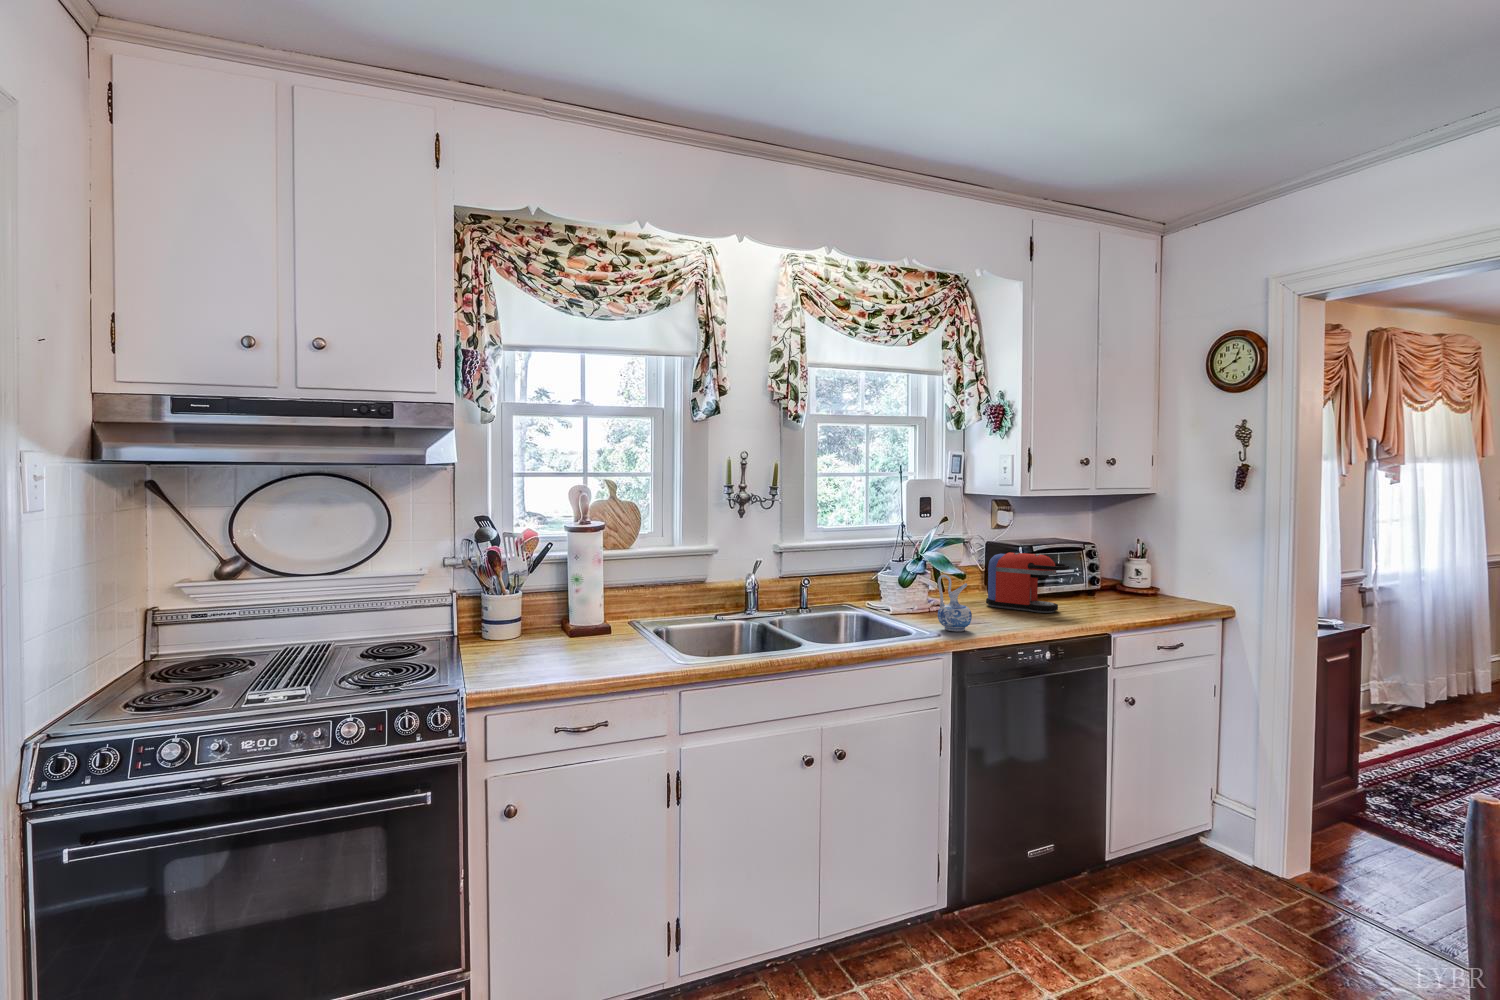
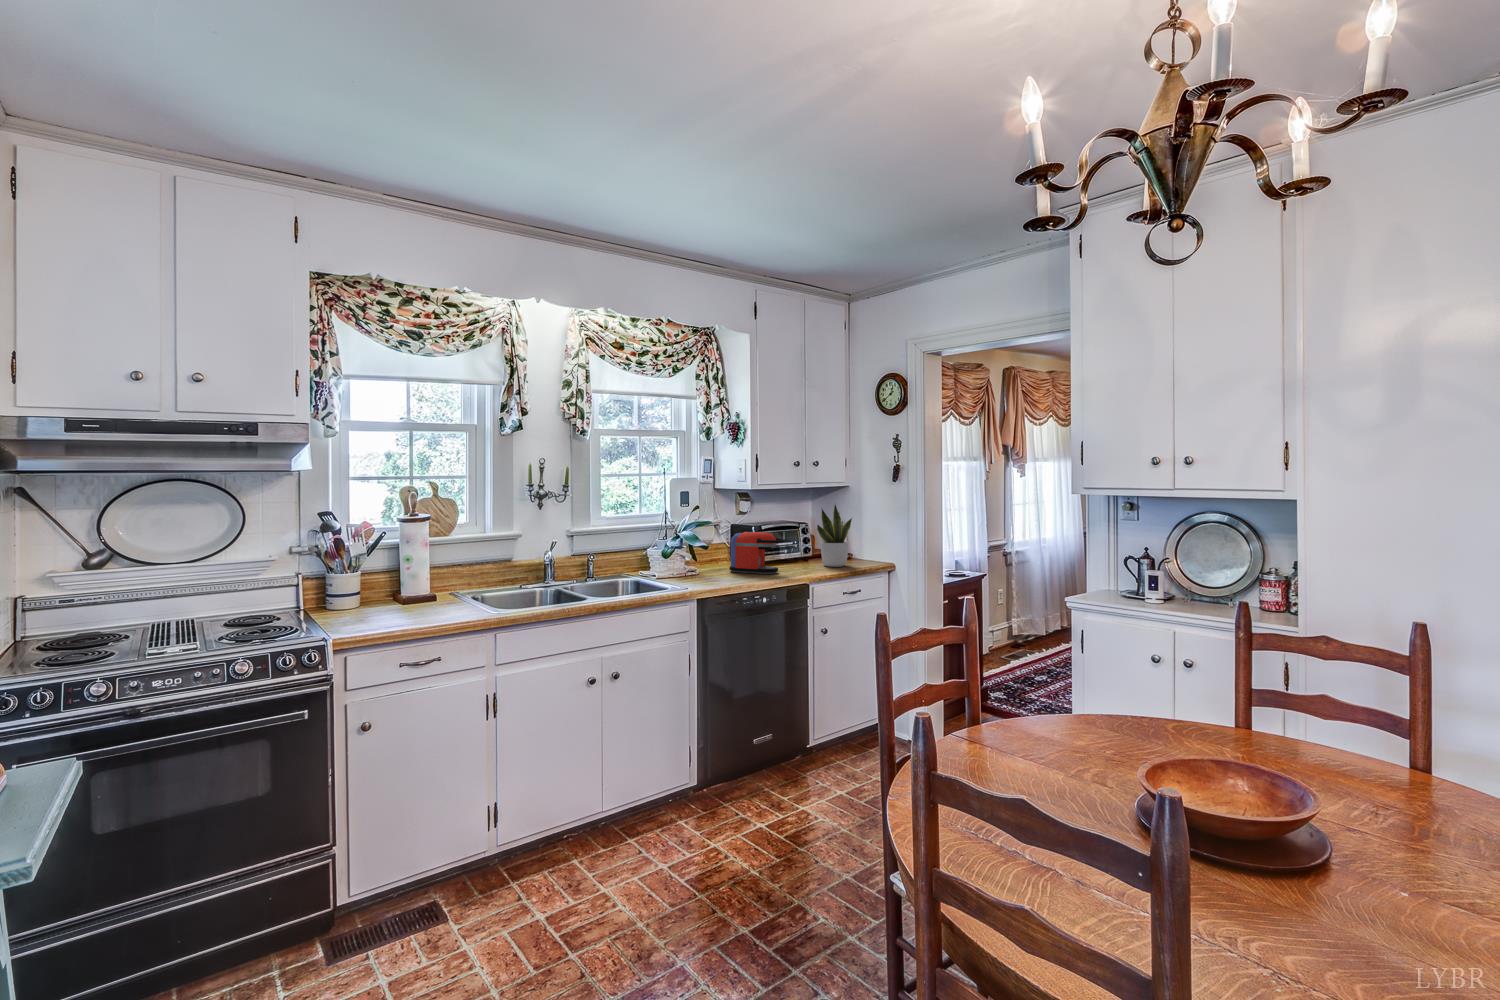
potted plant: none [1113,513,1166,606] -> present [817,505,852,567]
ceramic pitcher: present [938,575,972,631] -> none [689,548,713,588]

